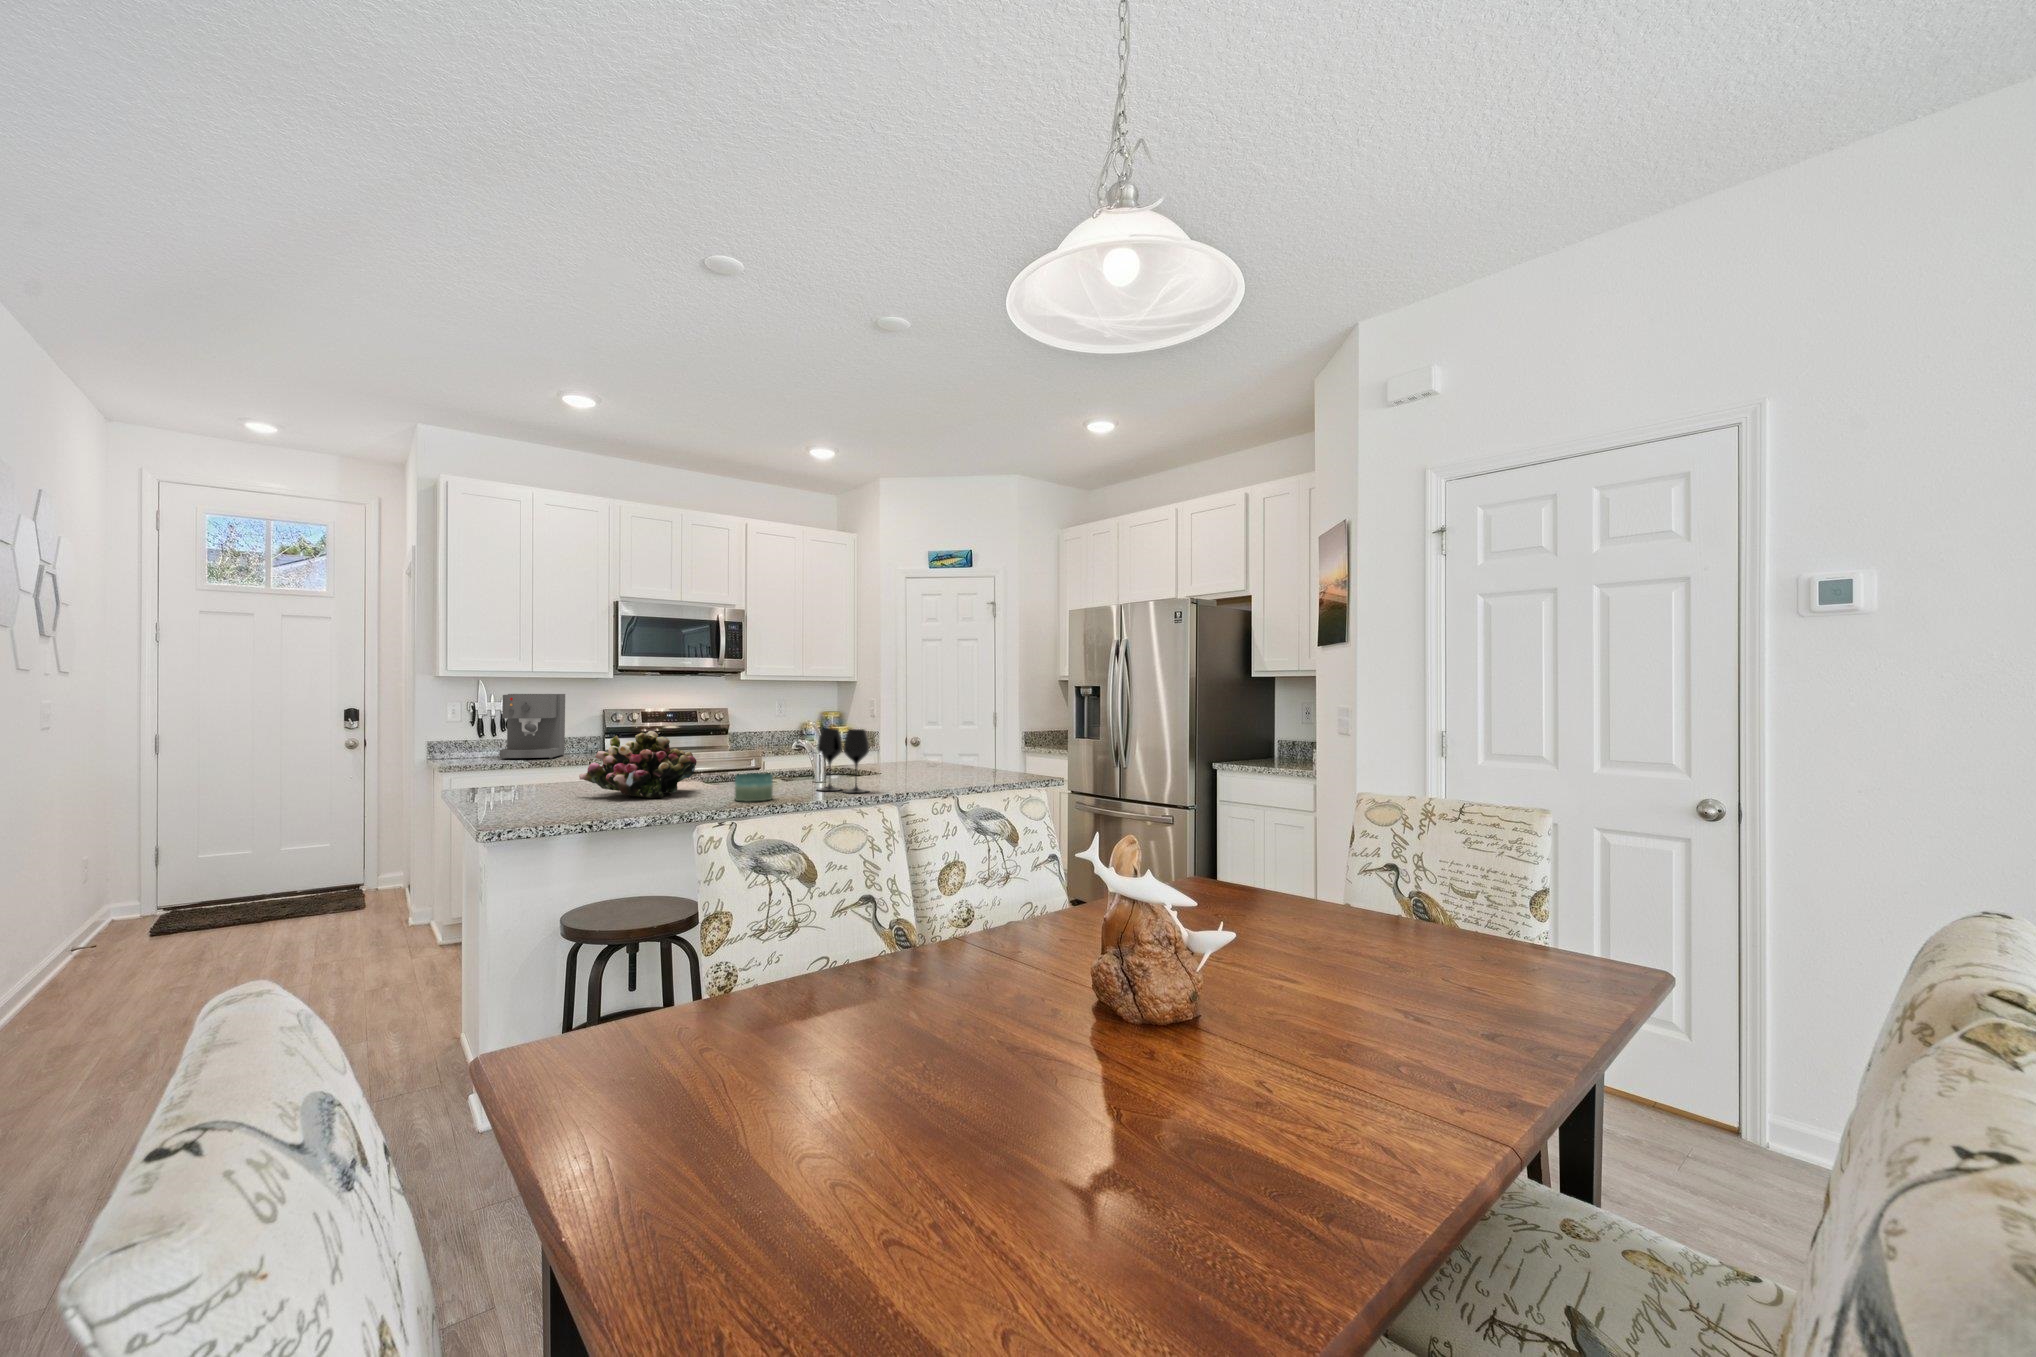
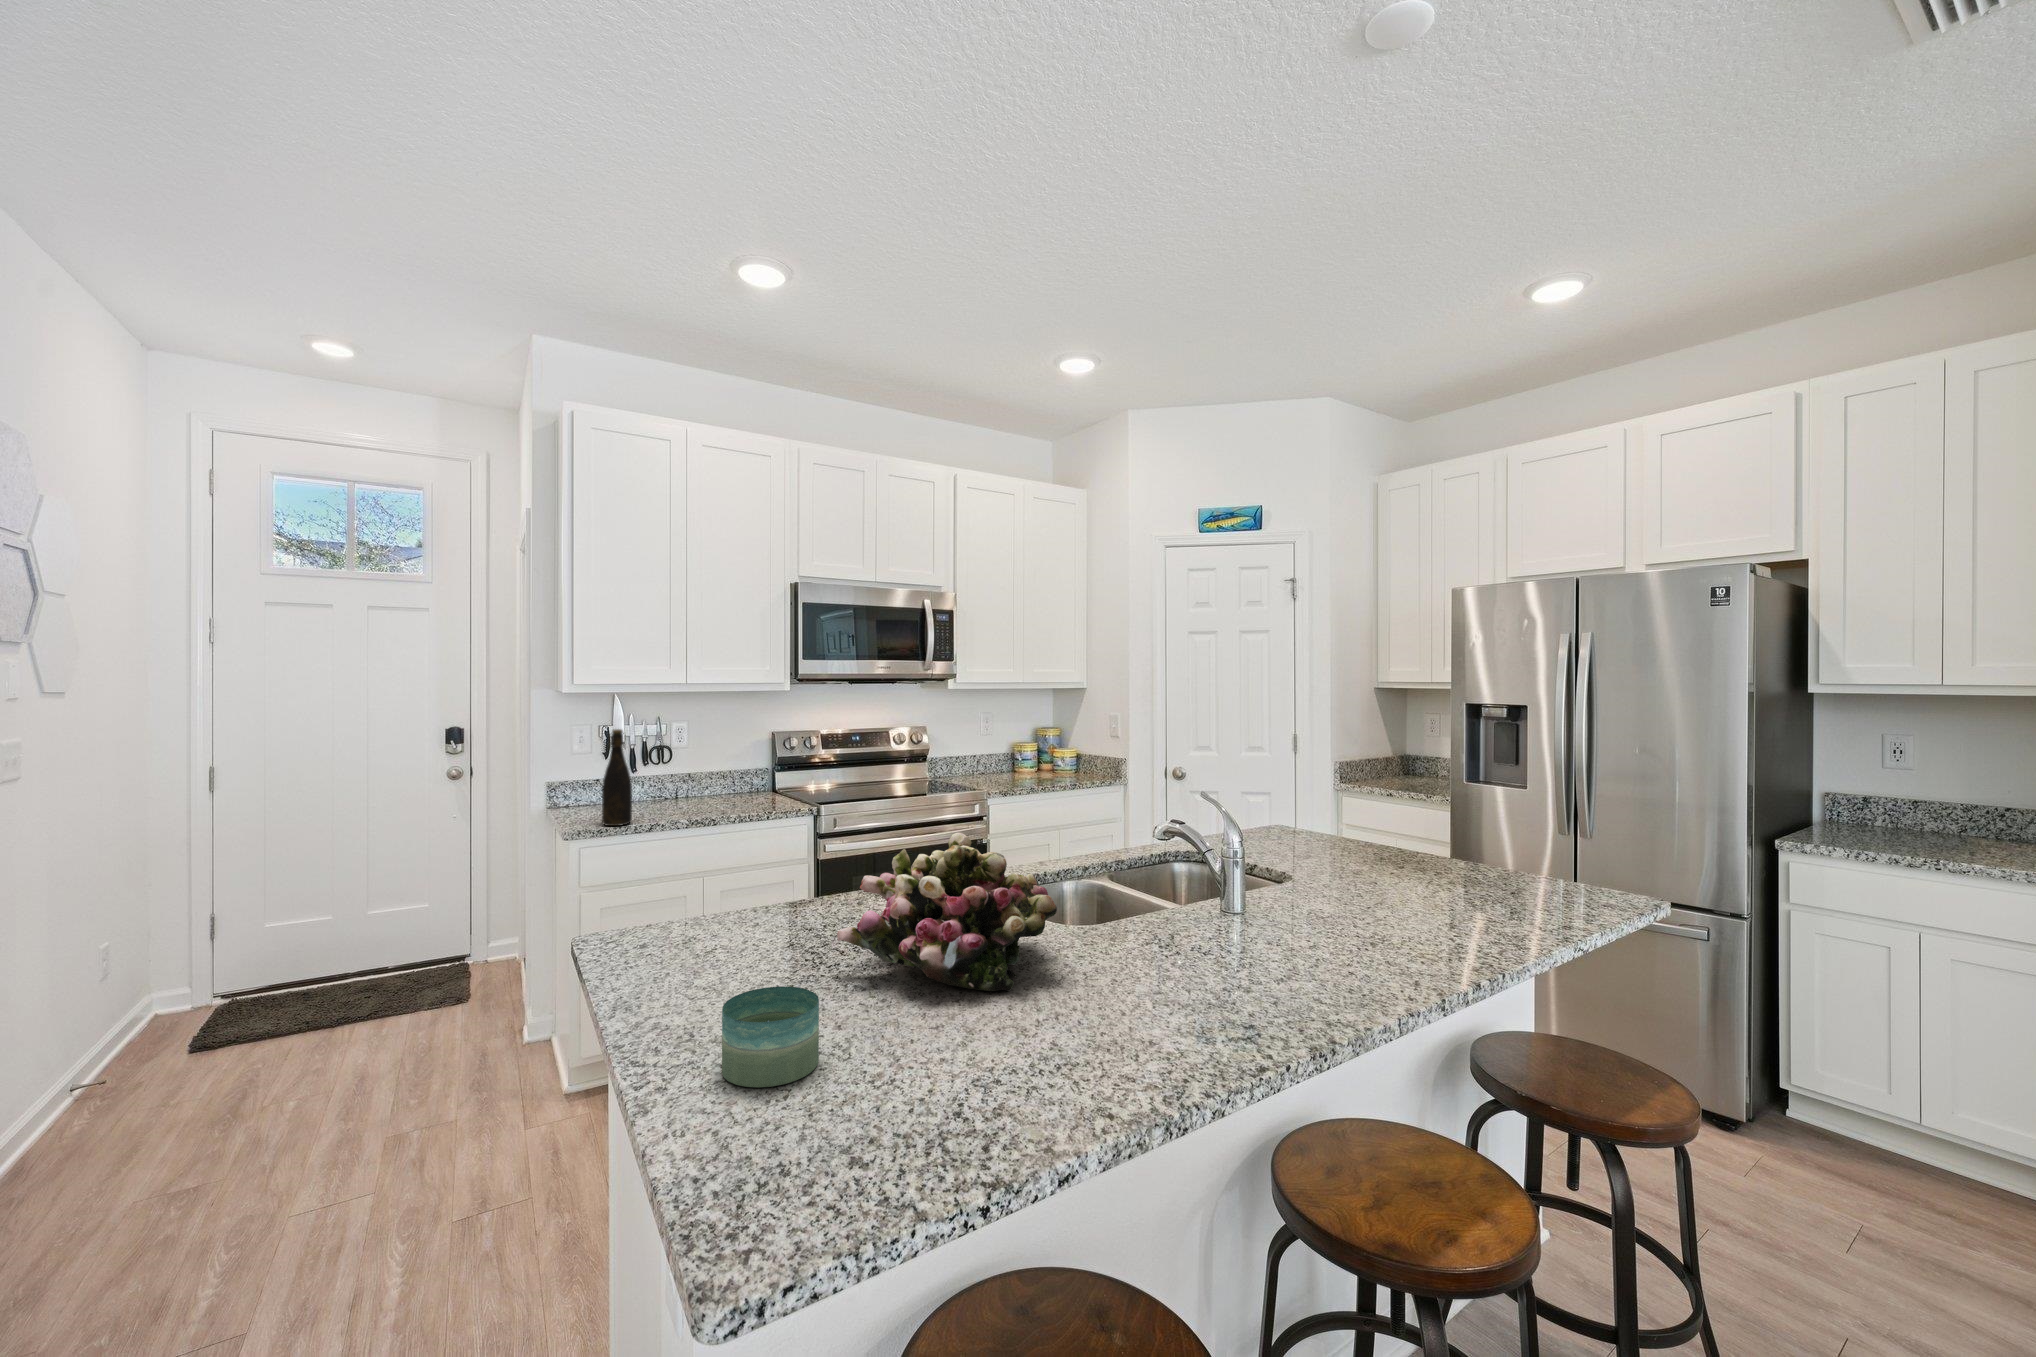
coffee maker: present [500,694,565,759] -> none [643,714,727,812]
bottle: none [468,700,490,765] -> present [602,729,632,826]
wine glass: present [817,728,869,793] -> none [1277,828,1405,975]
candle: present [735,773,773,801] -> present [722,987,819,1087]

